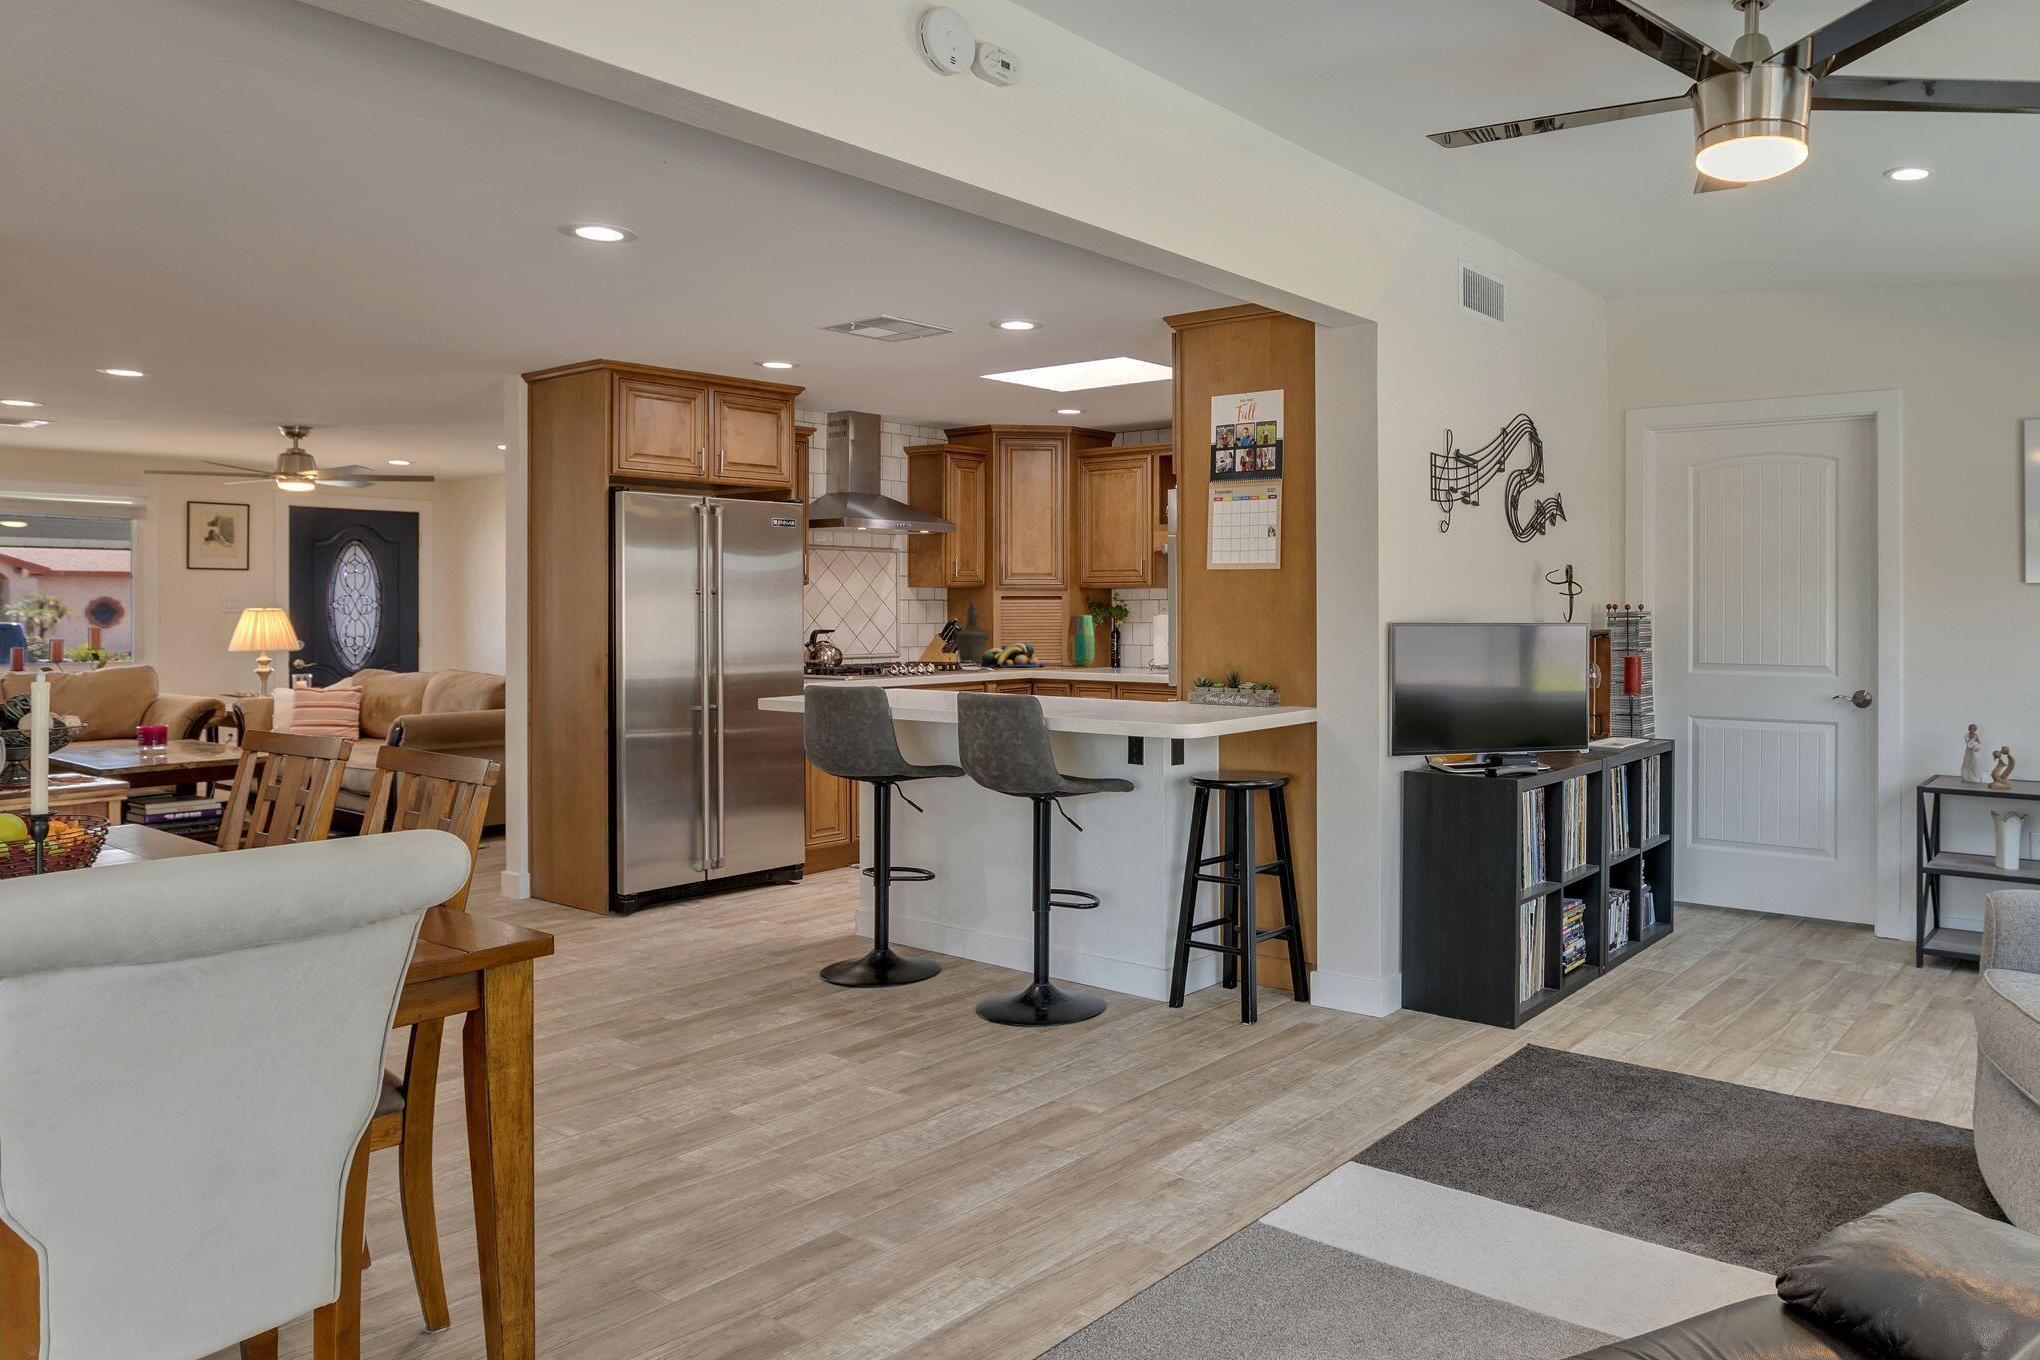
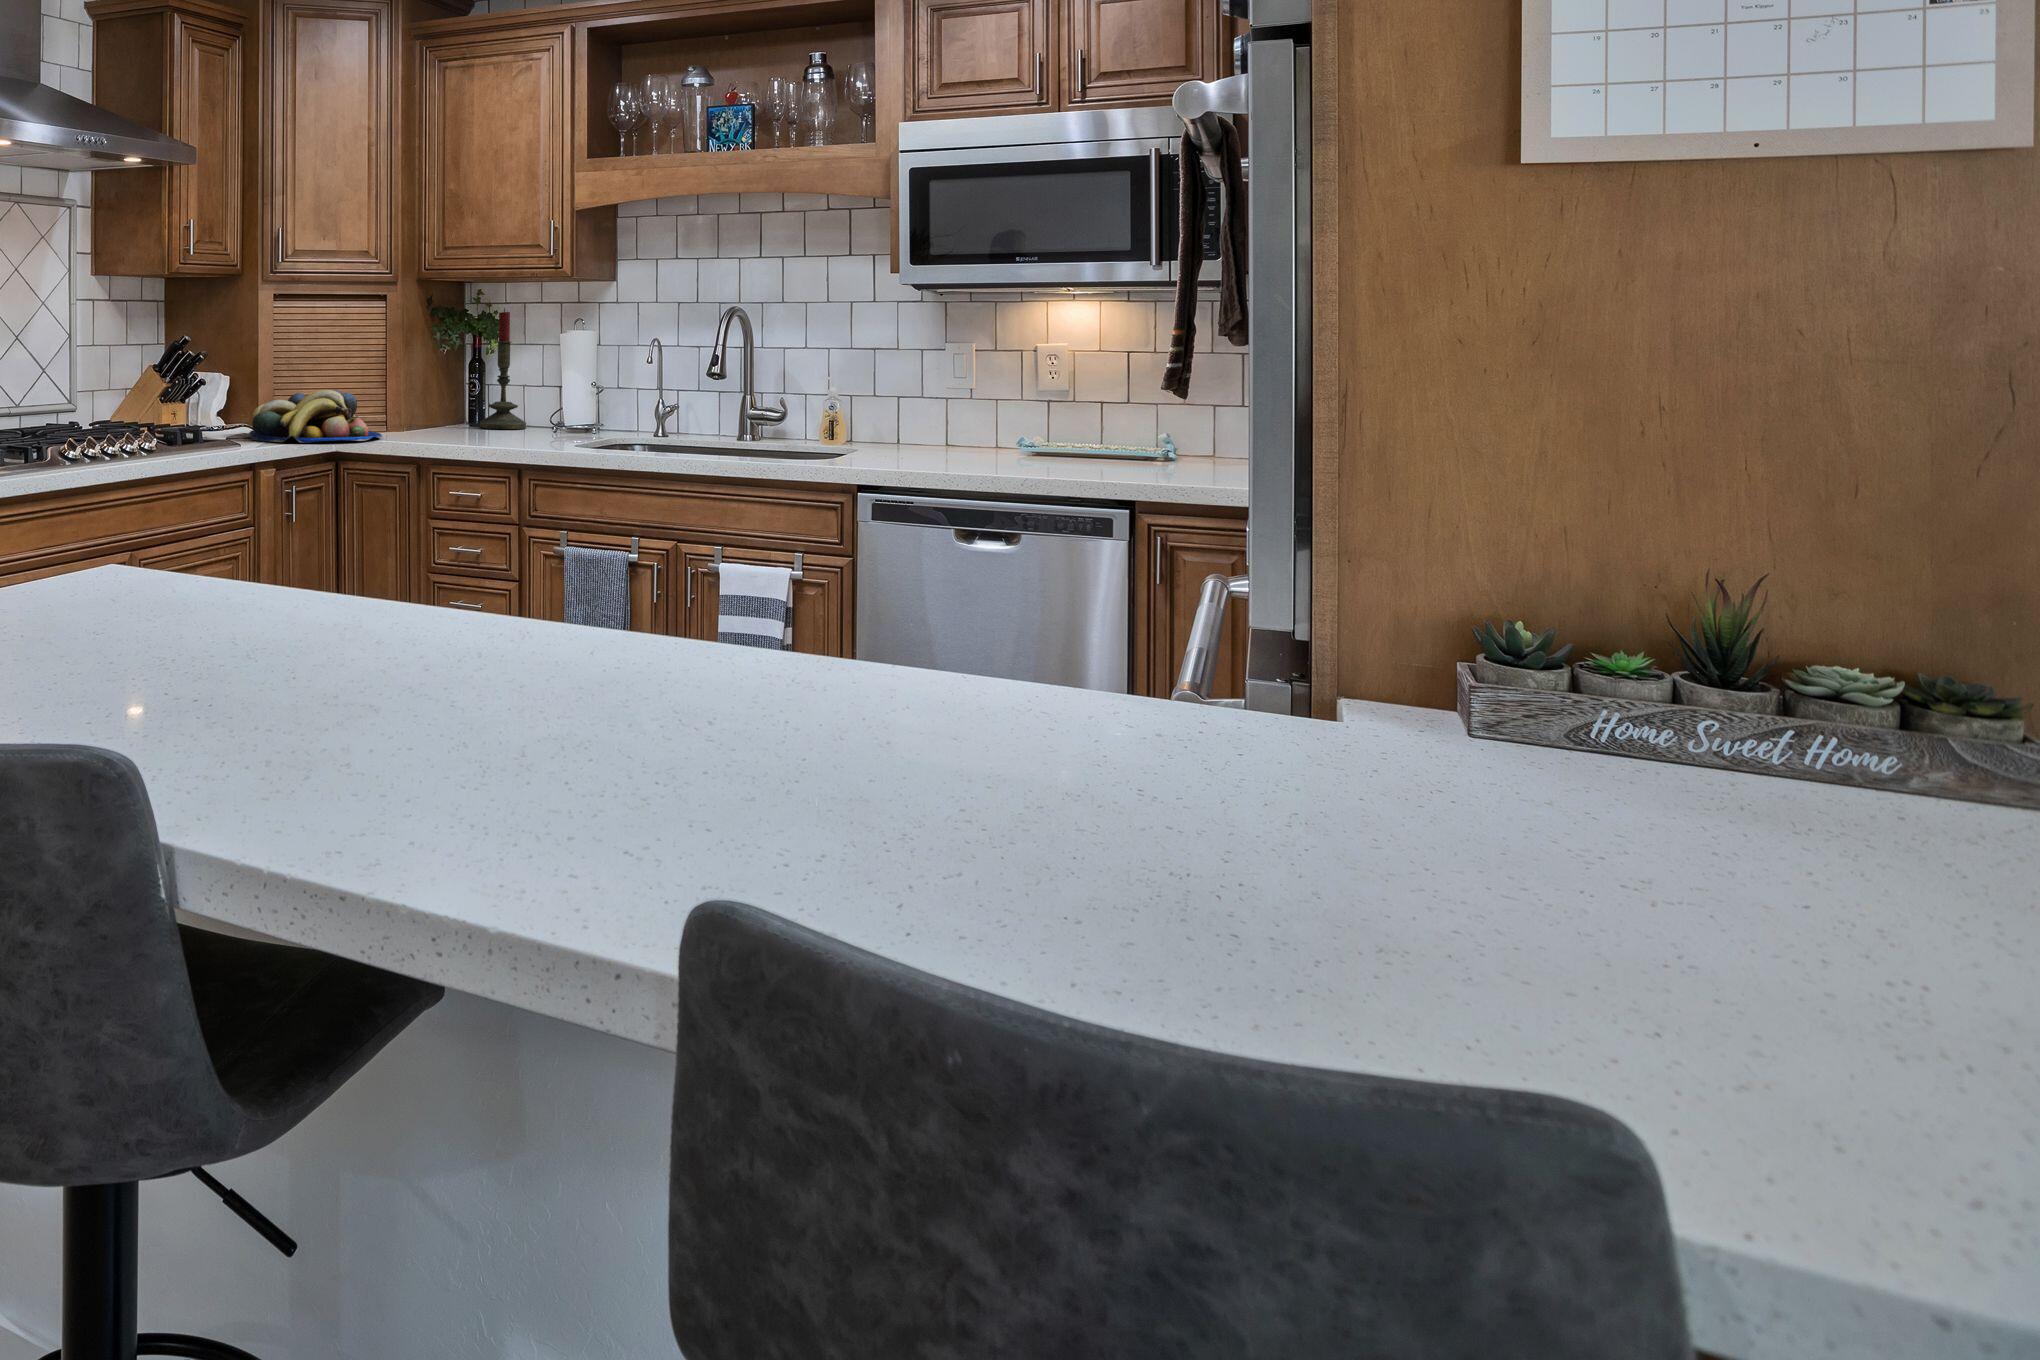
bottle: present [956,601,989,663] -> none [187,303,255,424]
candle: none [1104,603,1128,665] -> present [480,308,526,429]
vase: present [1067,615,1095,666] -> none [419,332,473,434]

